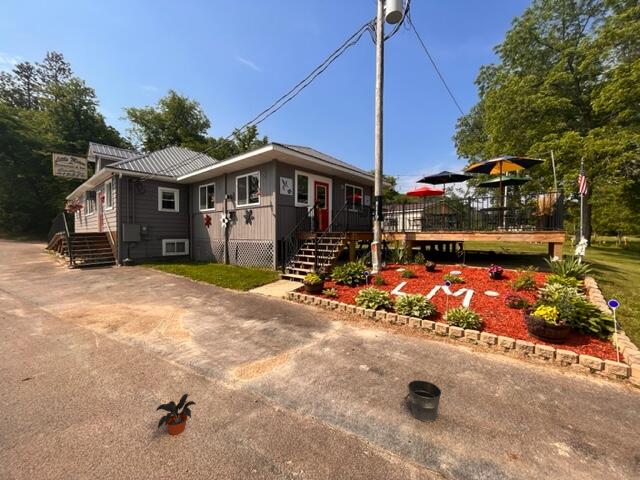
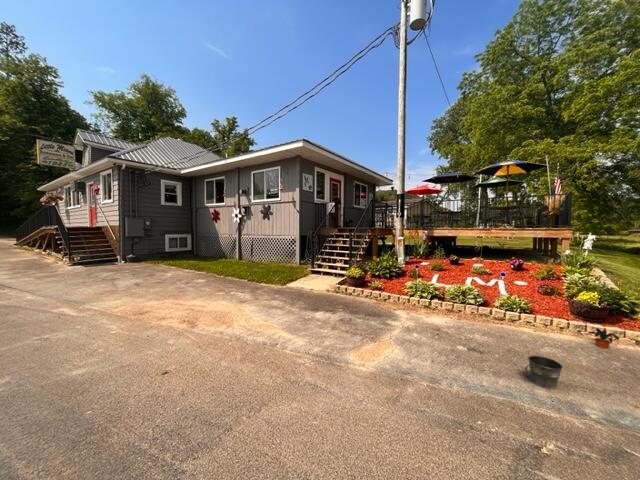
potted plant: present [156,394,196,435] -> present [589,328,619,348]

